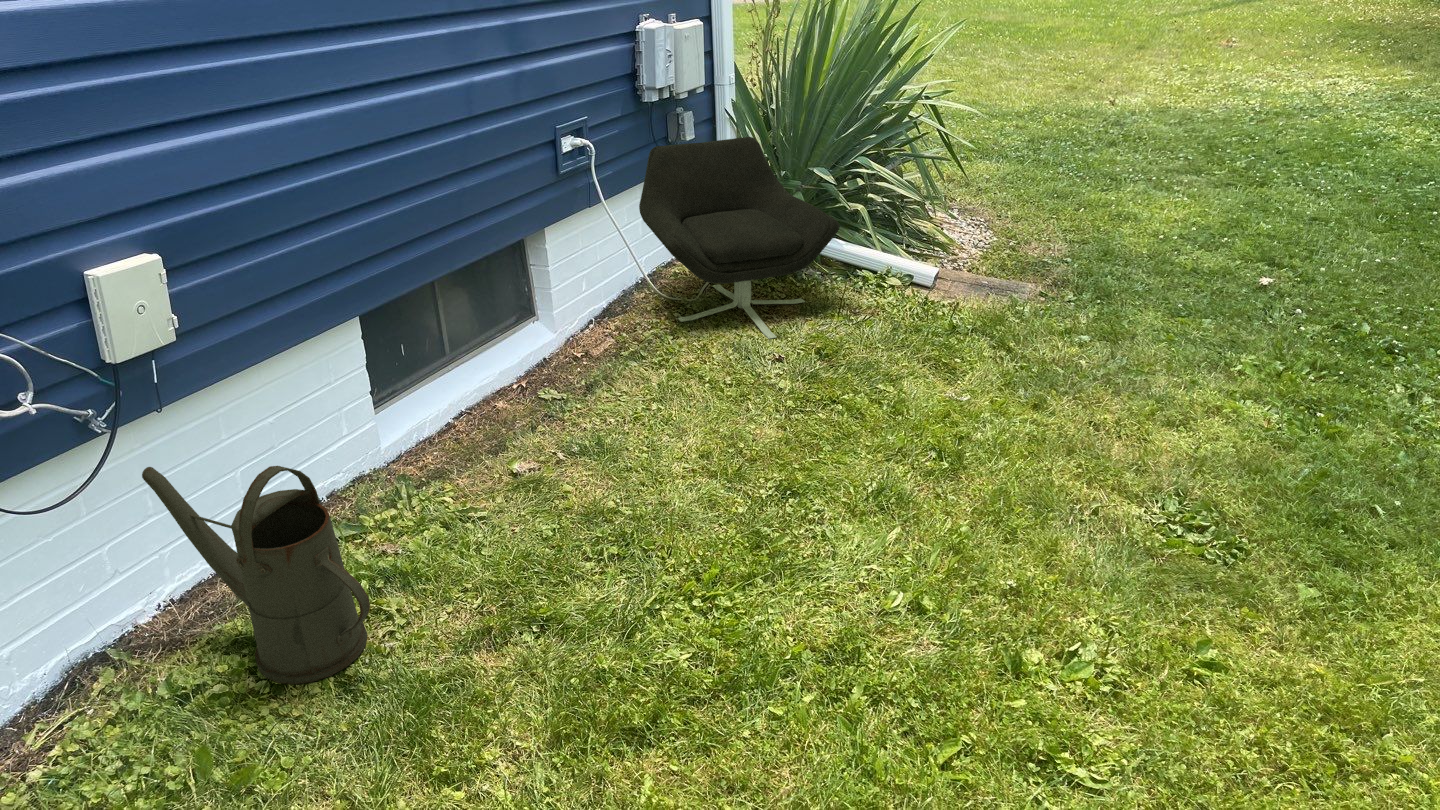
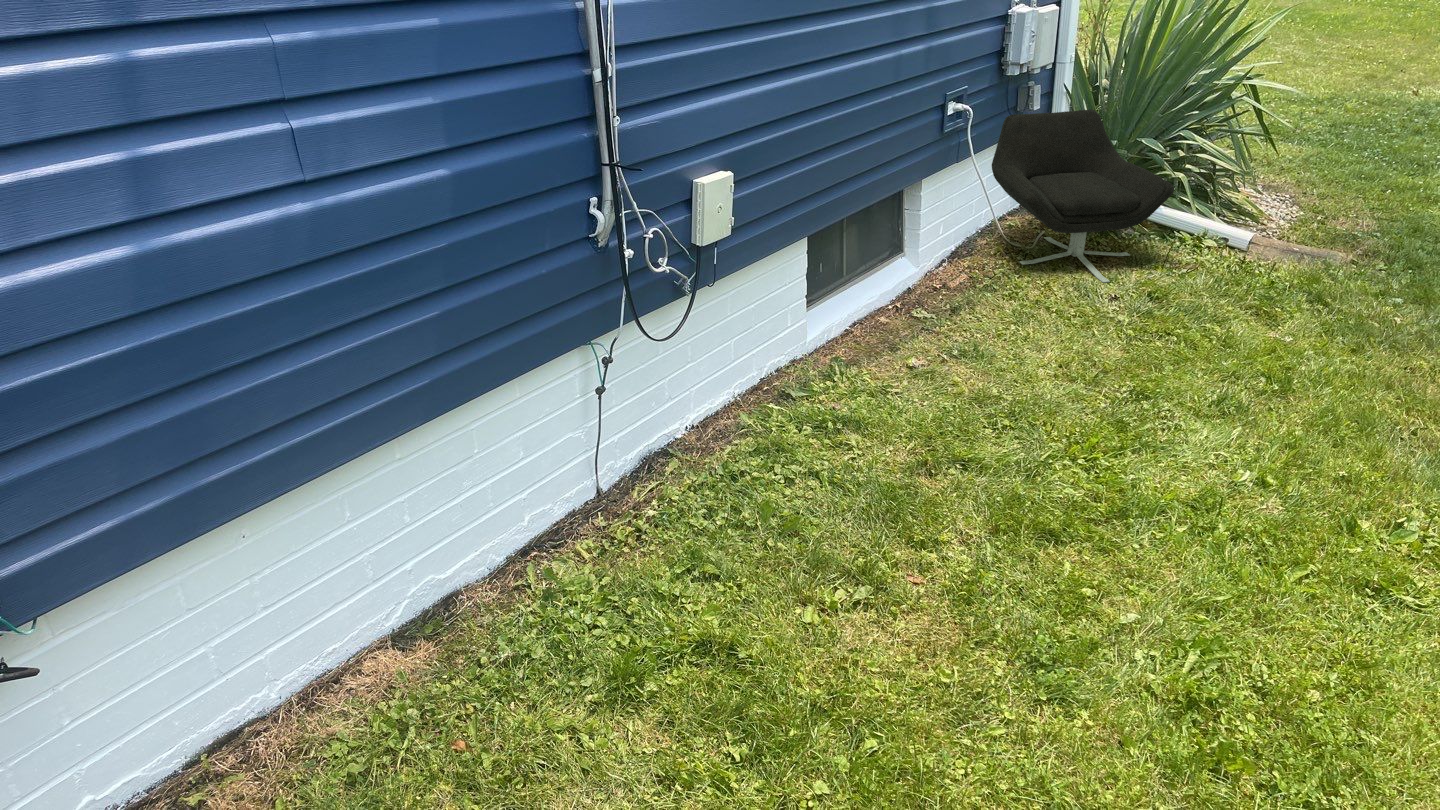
watering can: present [142,466,370,684] -> none [696,324,858,483]

